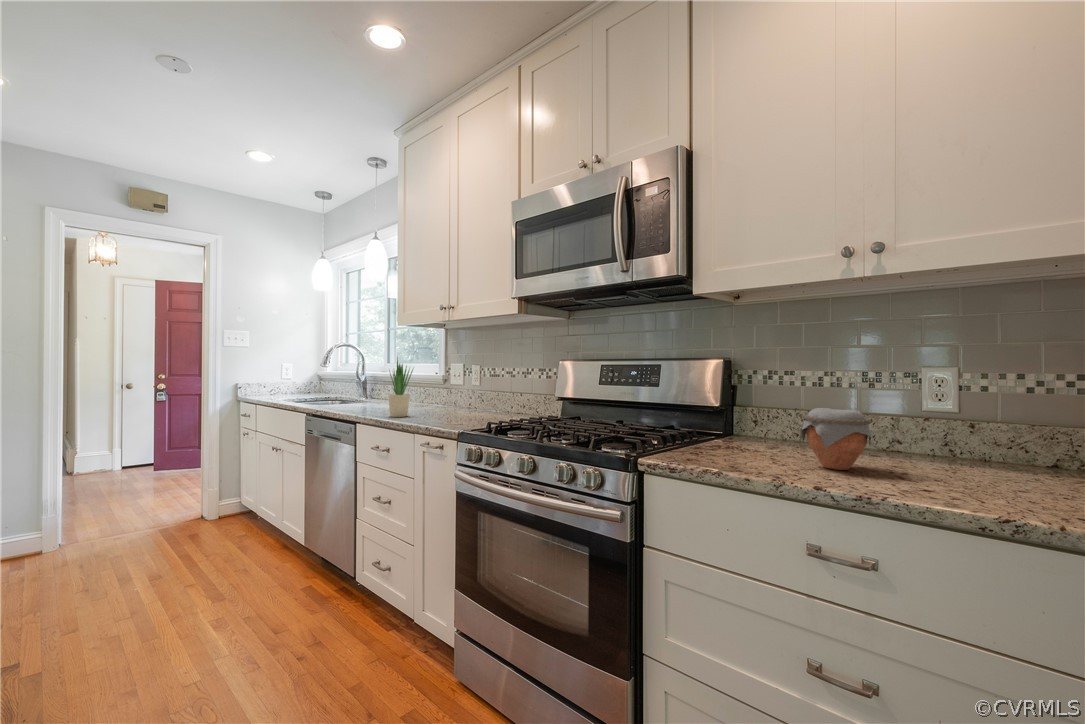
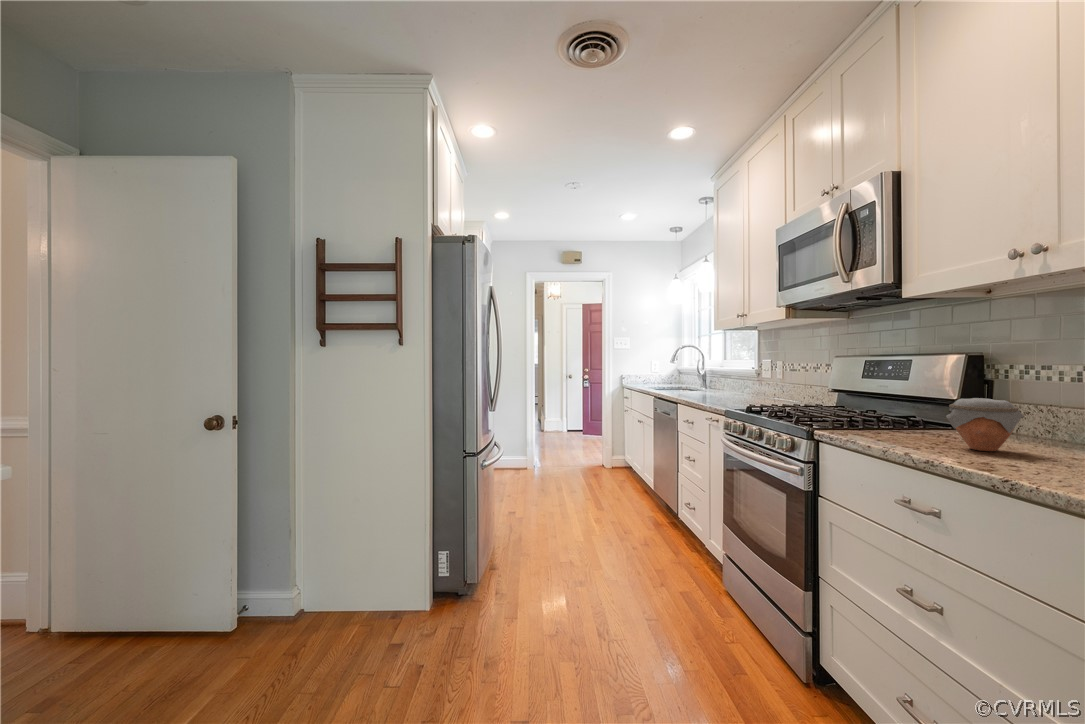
potted plant: present [388,357,413,417] -> none [695,355,714,399]

